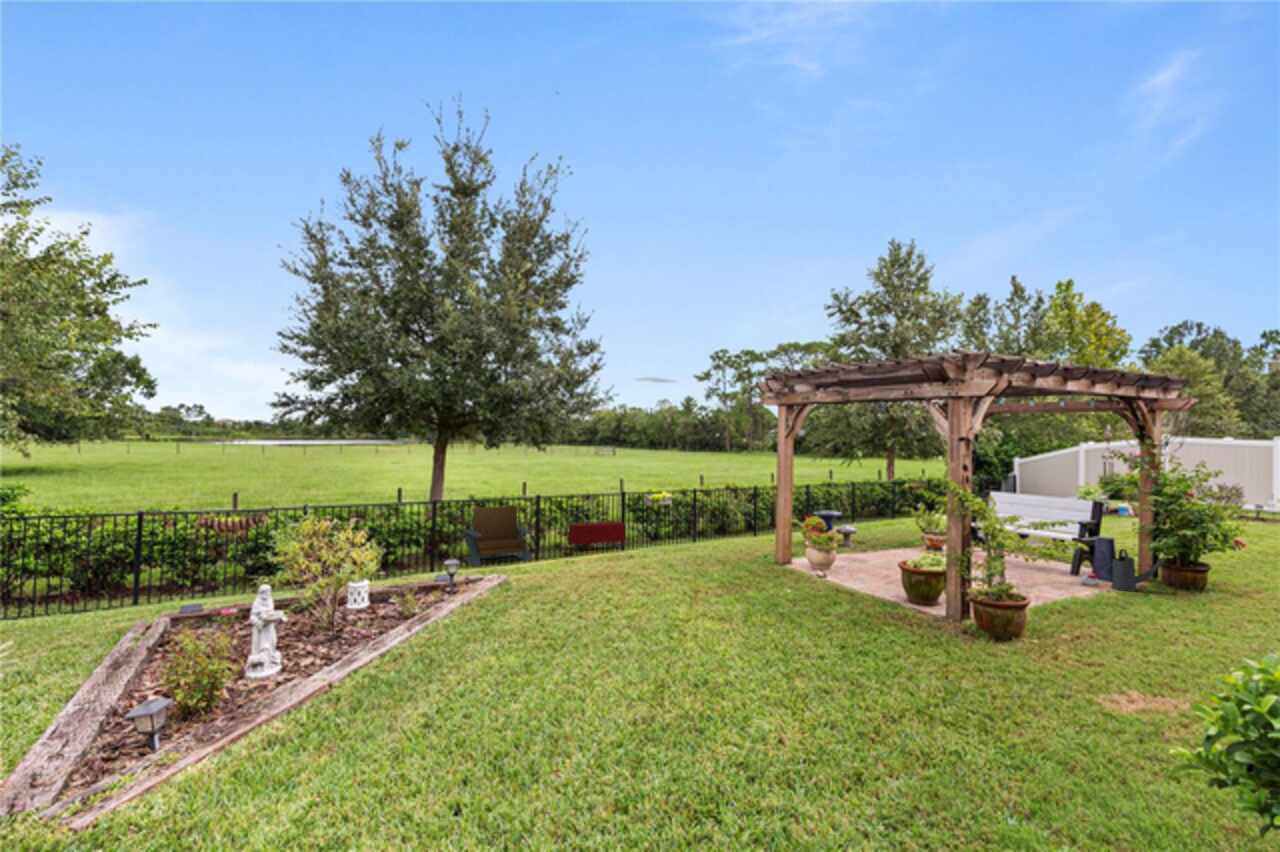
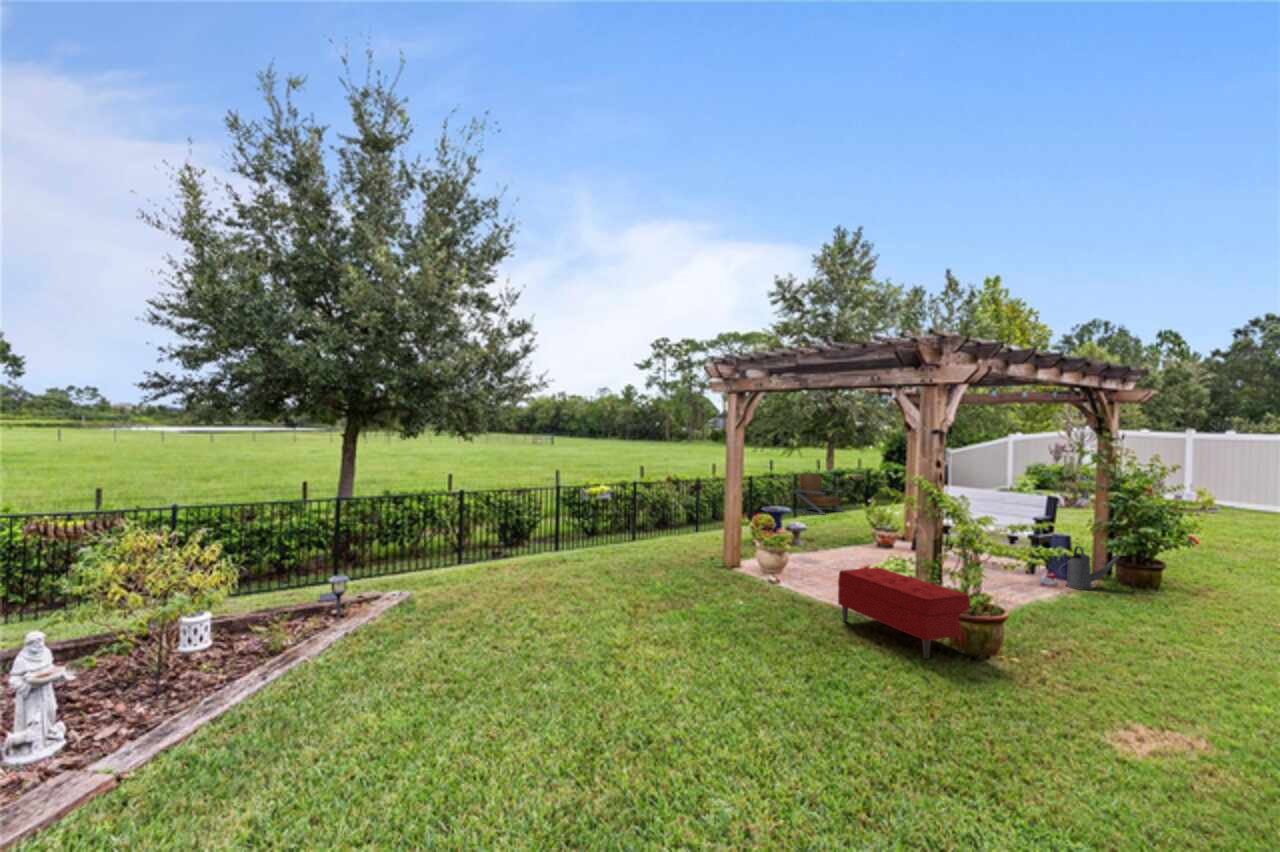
lounge chair: present [464,506,533,566] -> present [794,474,843,515]
bench: present [567,521,626,552] -> present [838,568,970,659]

